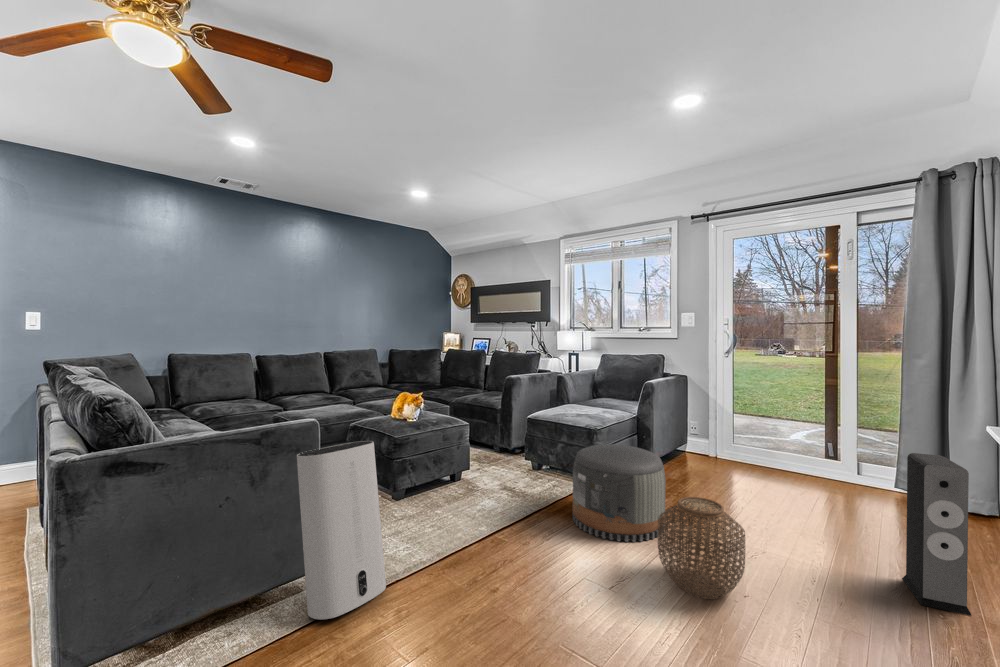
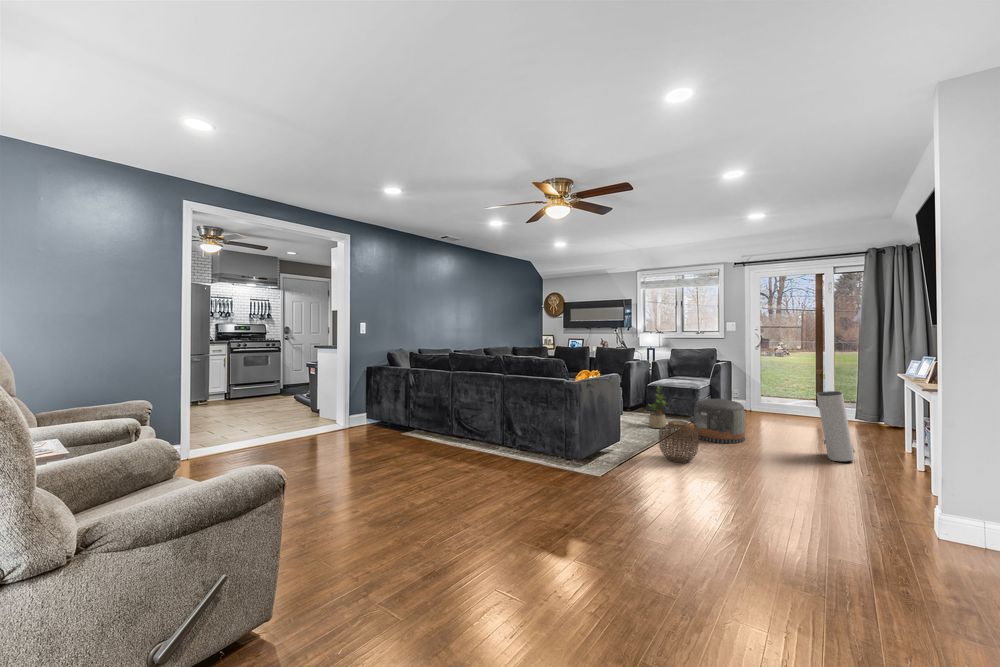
potted plant: none [513,415,547,492] -> present [649,386,666,428]
air purifier: present [297,441,386,620] -> present [817,391,855,461]
speaker: present [902,453,971,615] -> none [859,393,887,457]
woven basket: present [658,497,745,599] -> present [659,421,698,463]

